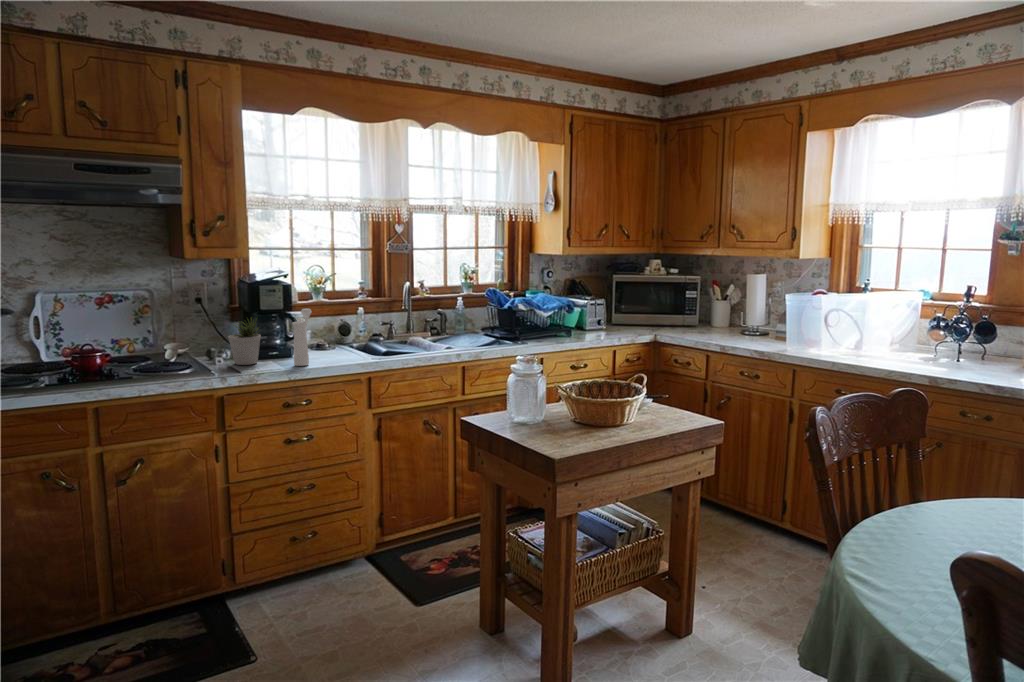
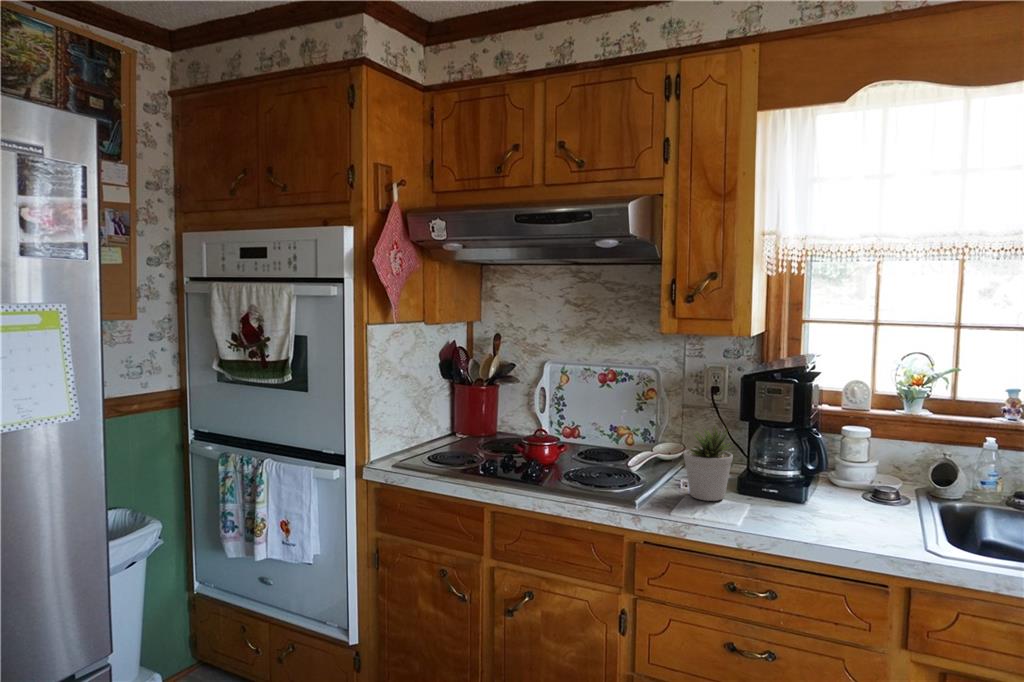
pepper mill: present [292,309,312,366] -> none [762,425,820,528]

